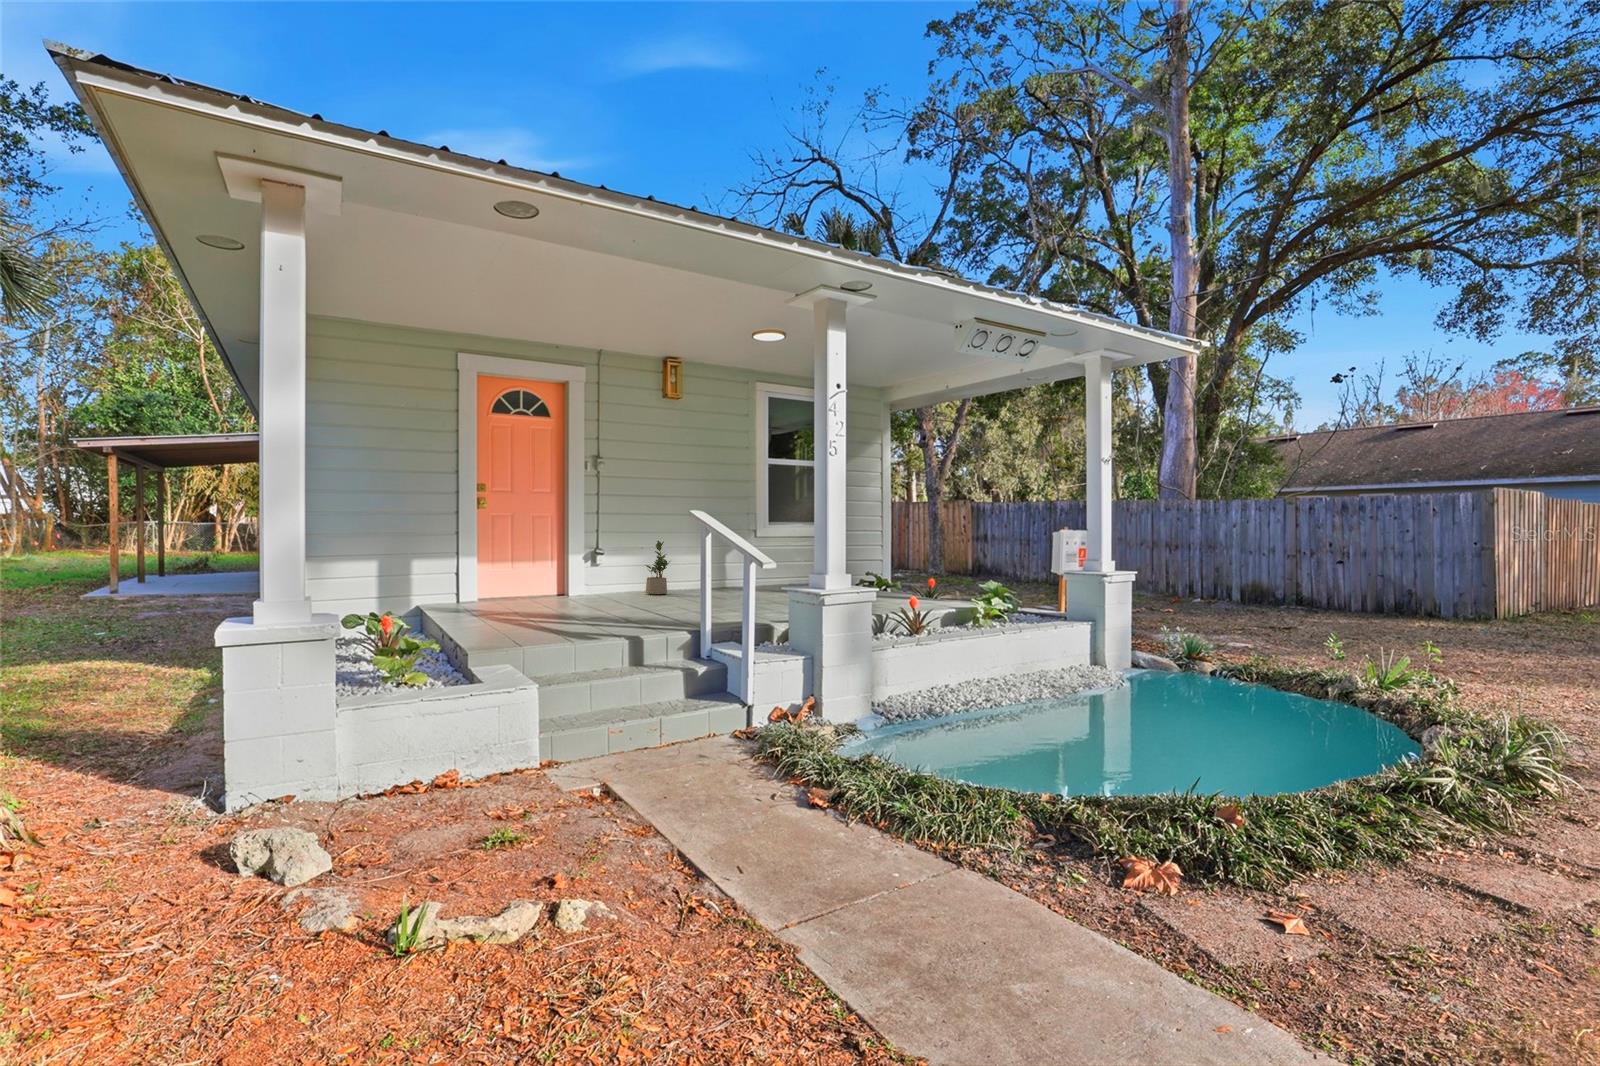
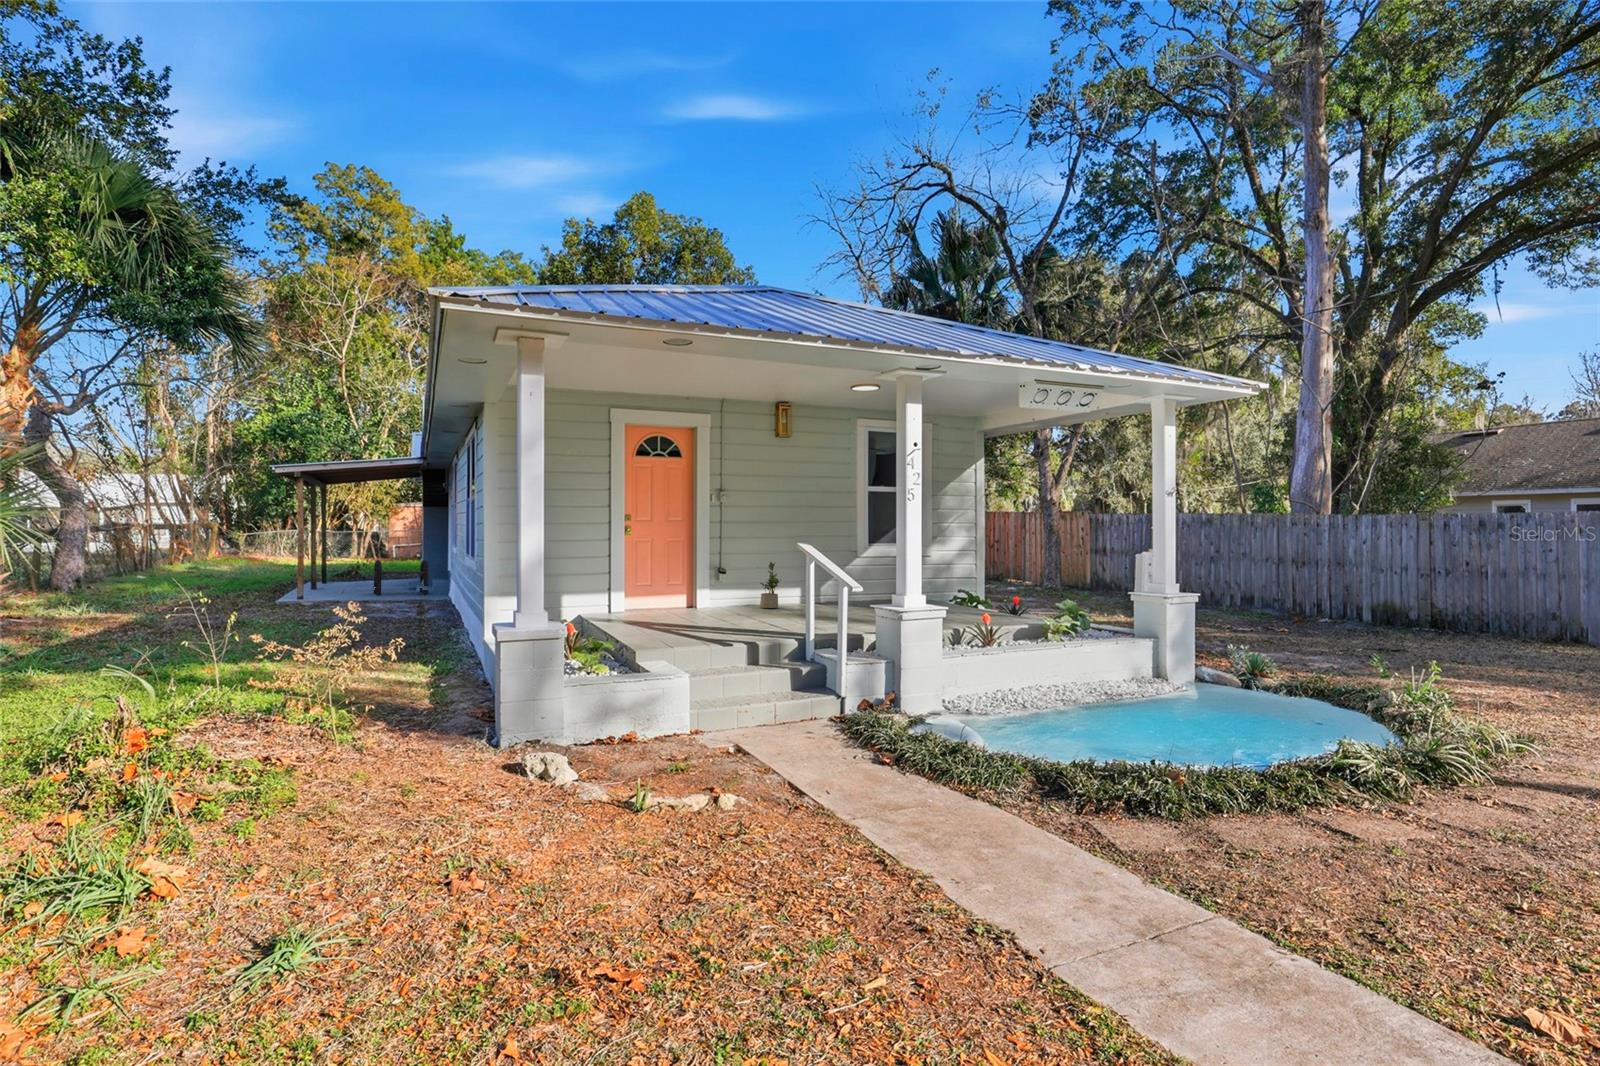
bench: none [205,548,273,587] -> present [374,560,429,595]

